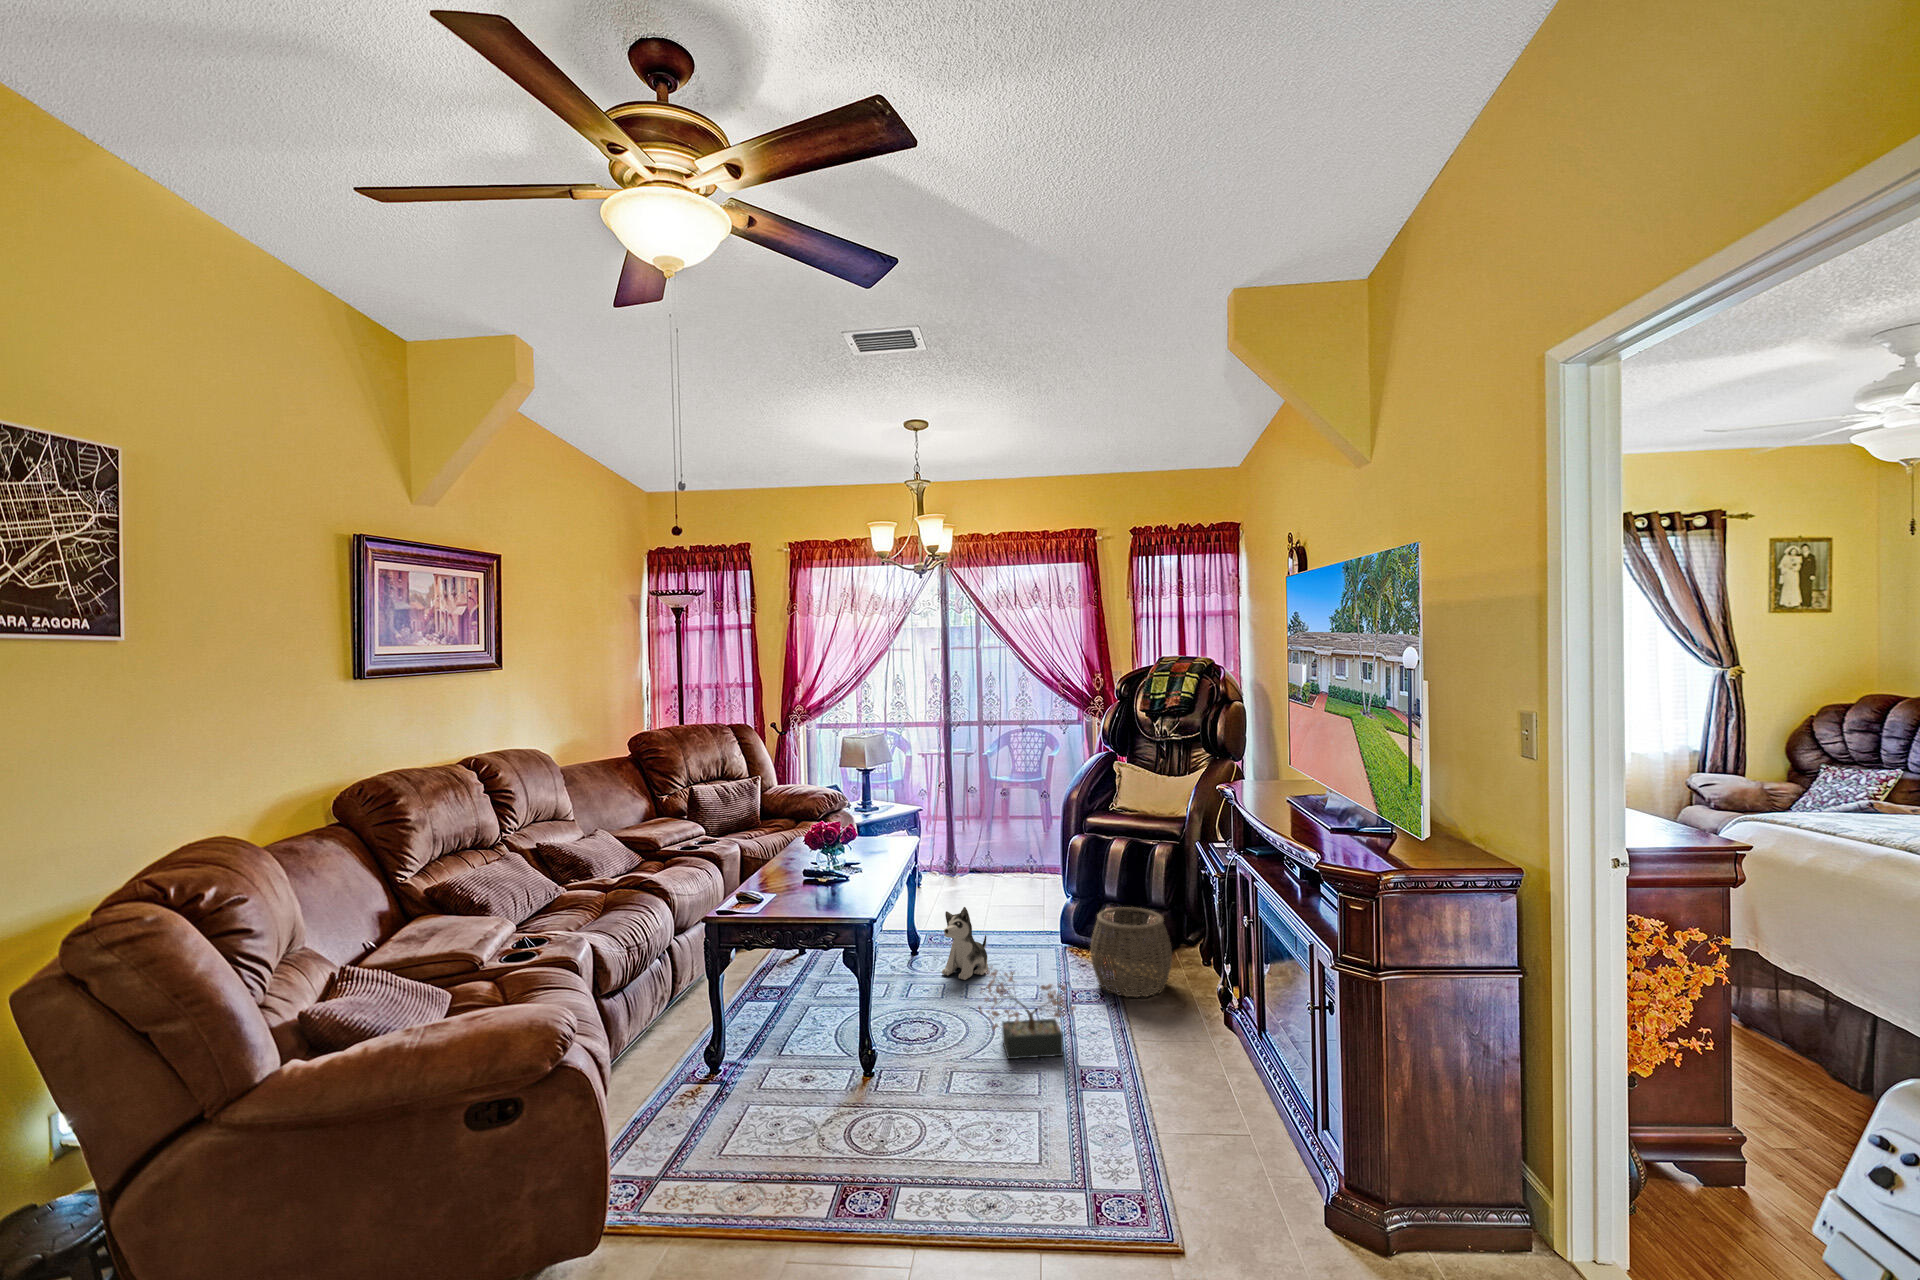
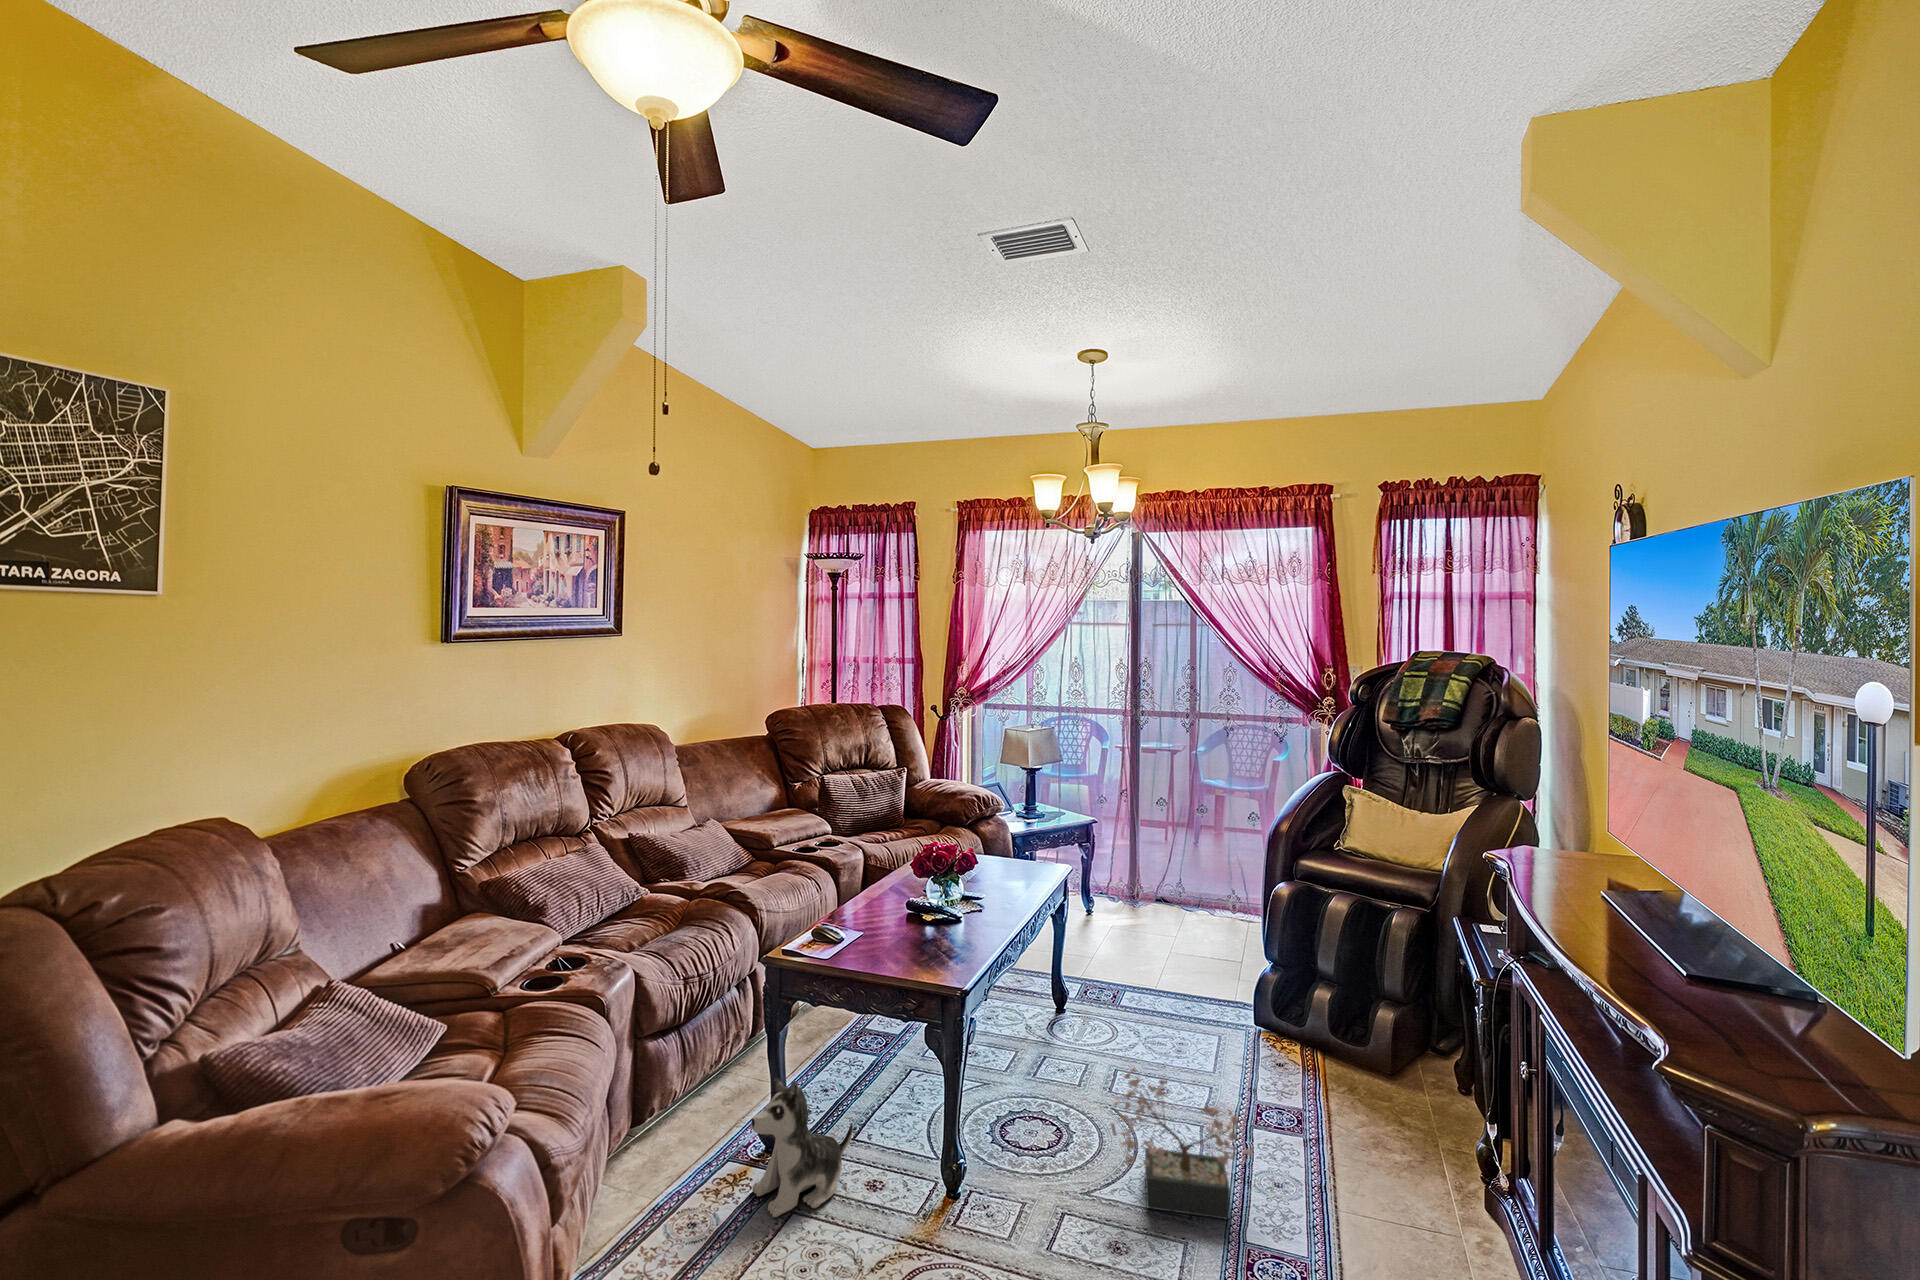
plush toy: present [942,907,988,980] -> present [751,1078,853,1217]
woven basket: present [1091,907,1172,997] -> none [1287,996,1411,1137]

